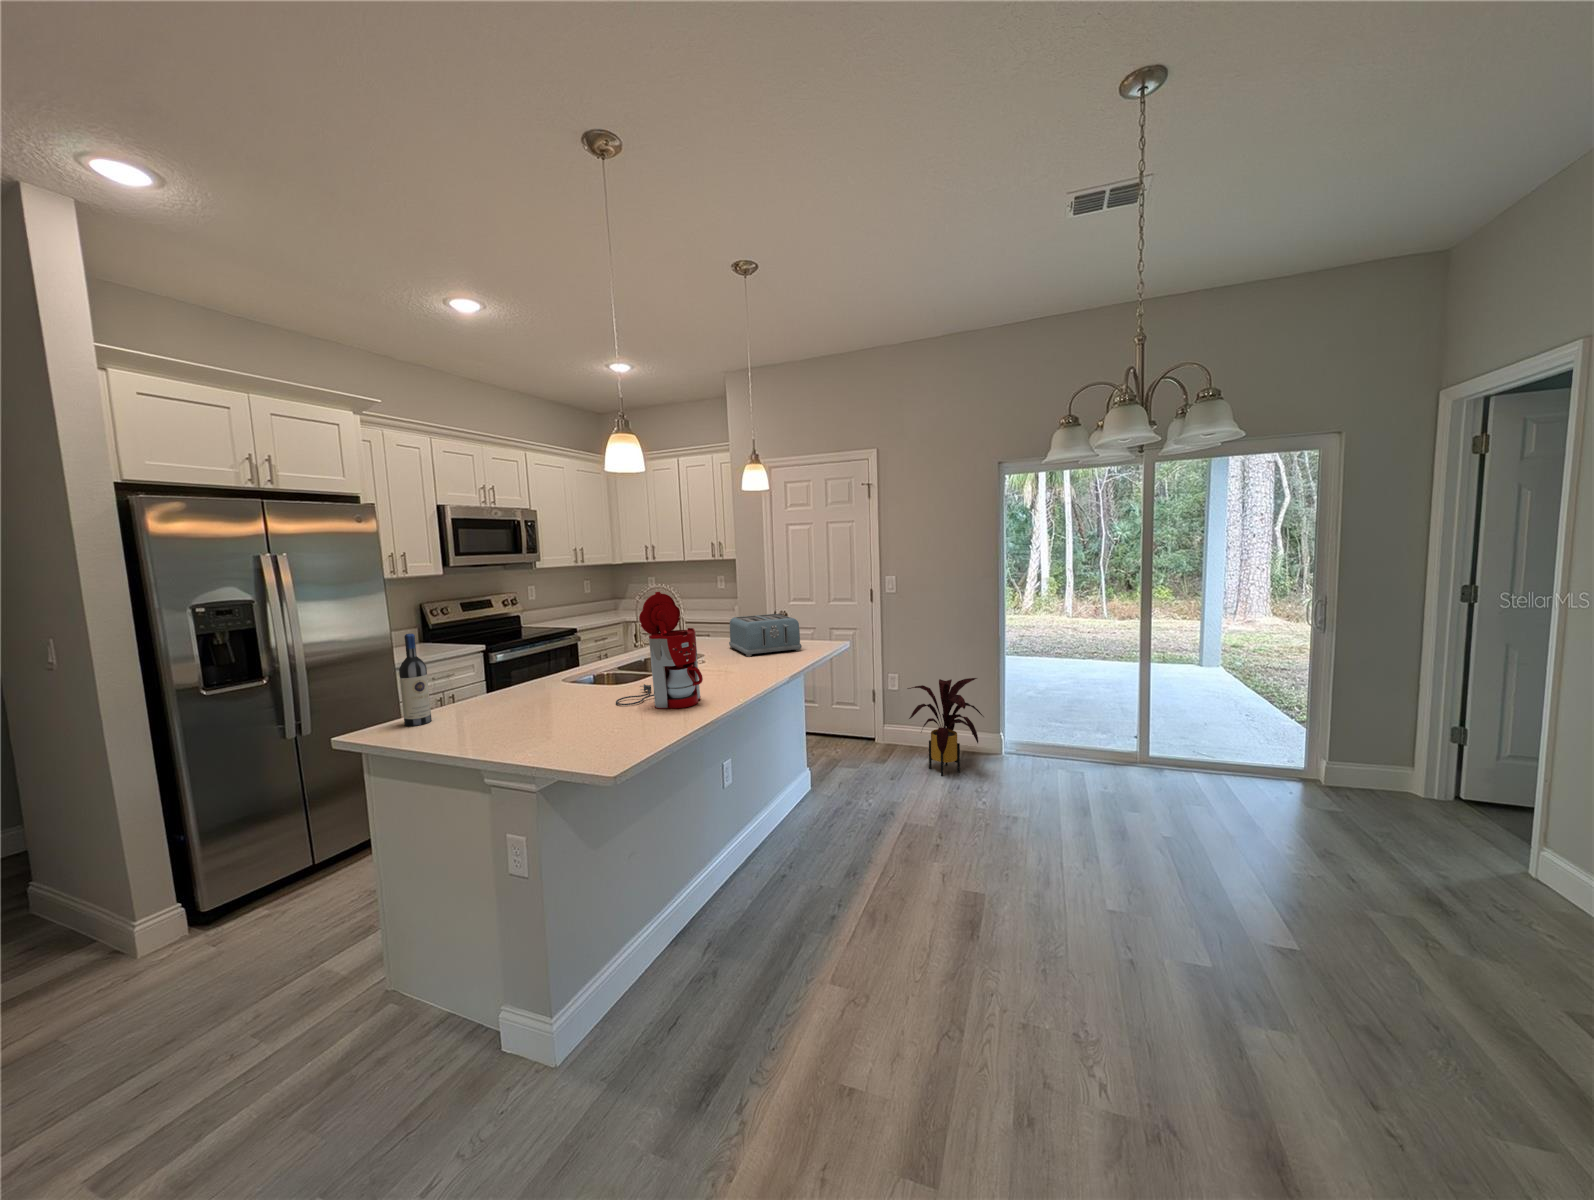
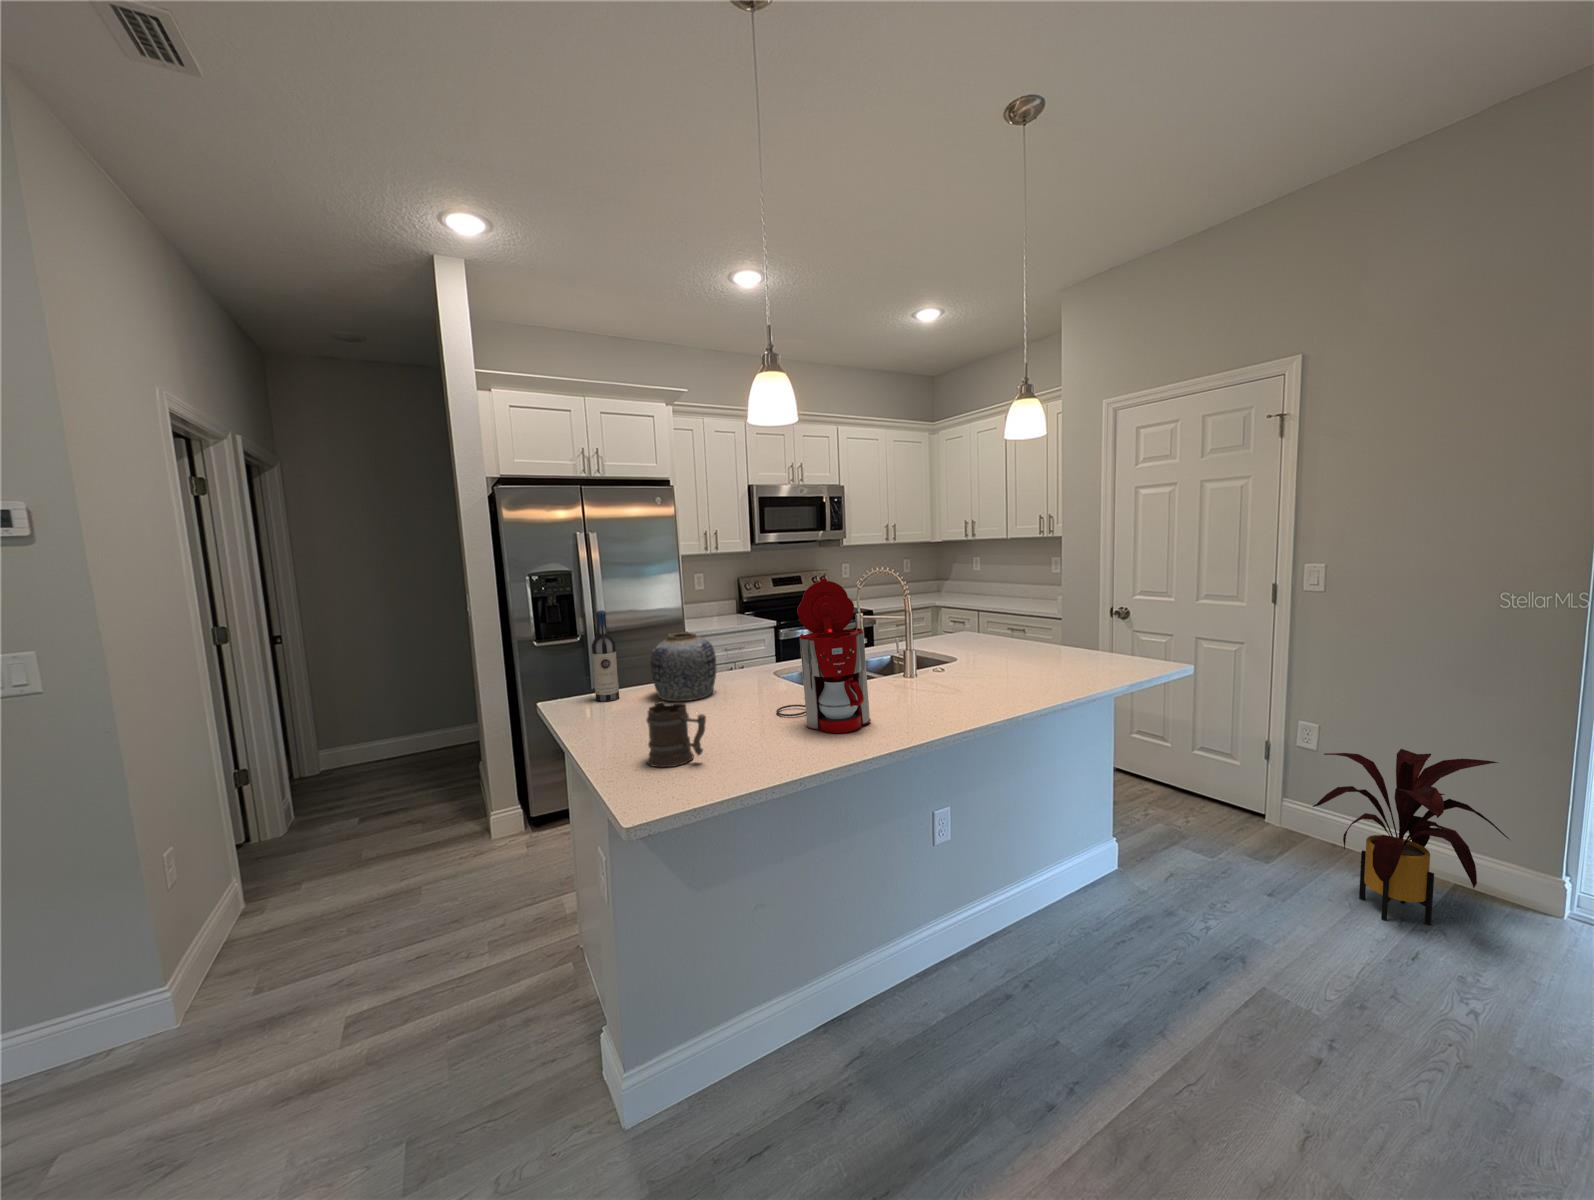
toaster: present [729,614,802,657] -> none [997,613,1093,671]
vase: none [467,648,535,714] -> present [650,632,717,701]
mug: none [556,697,614,752] -> present [647,701,706,767]

